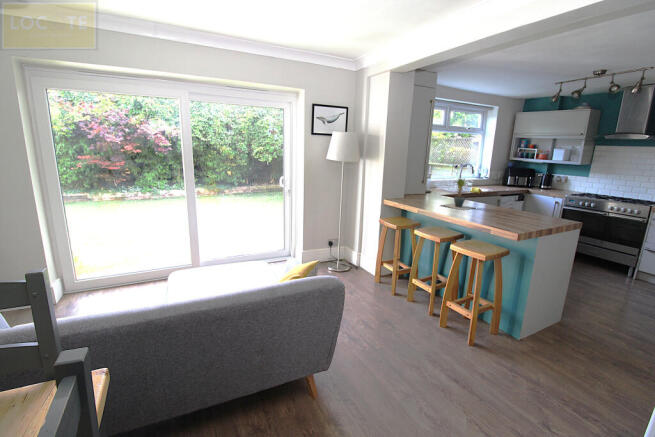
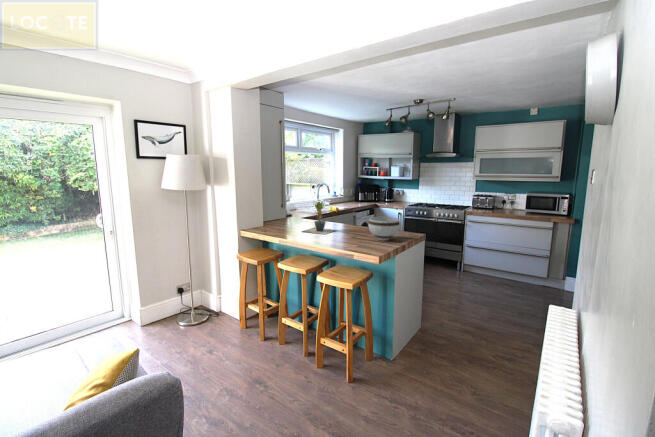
bowl: none [511,198,549,222] -> present [369,217,400,241]

